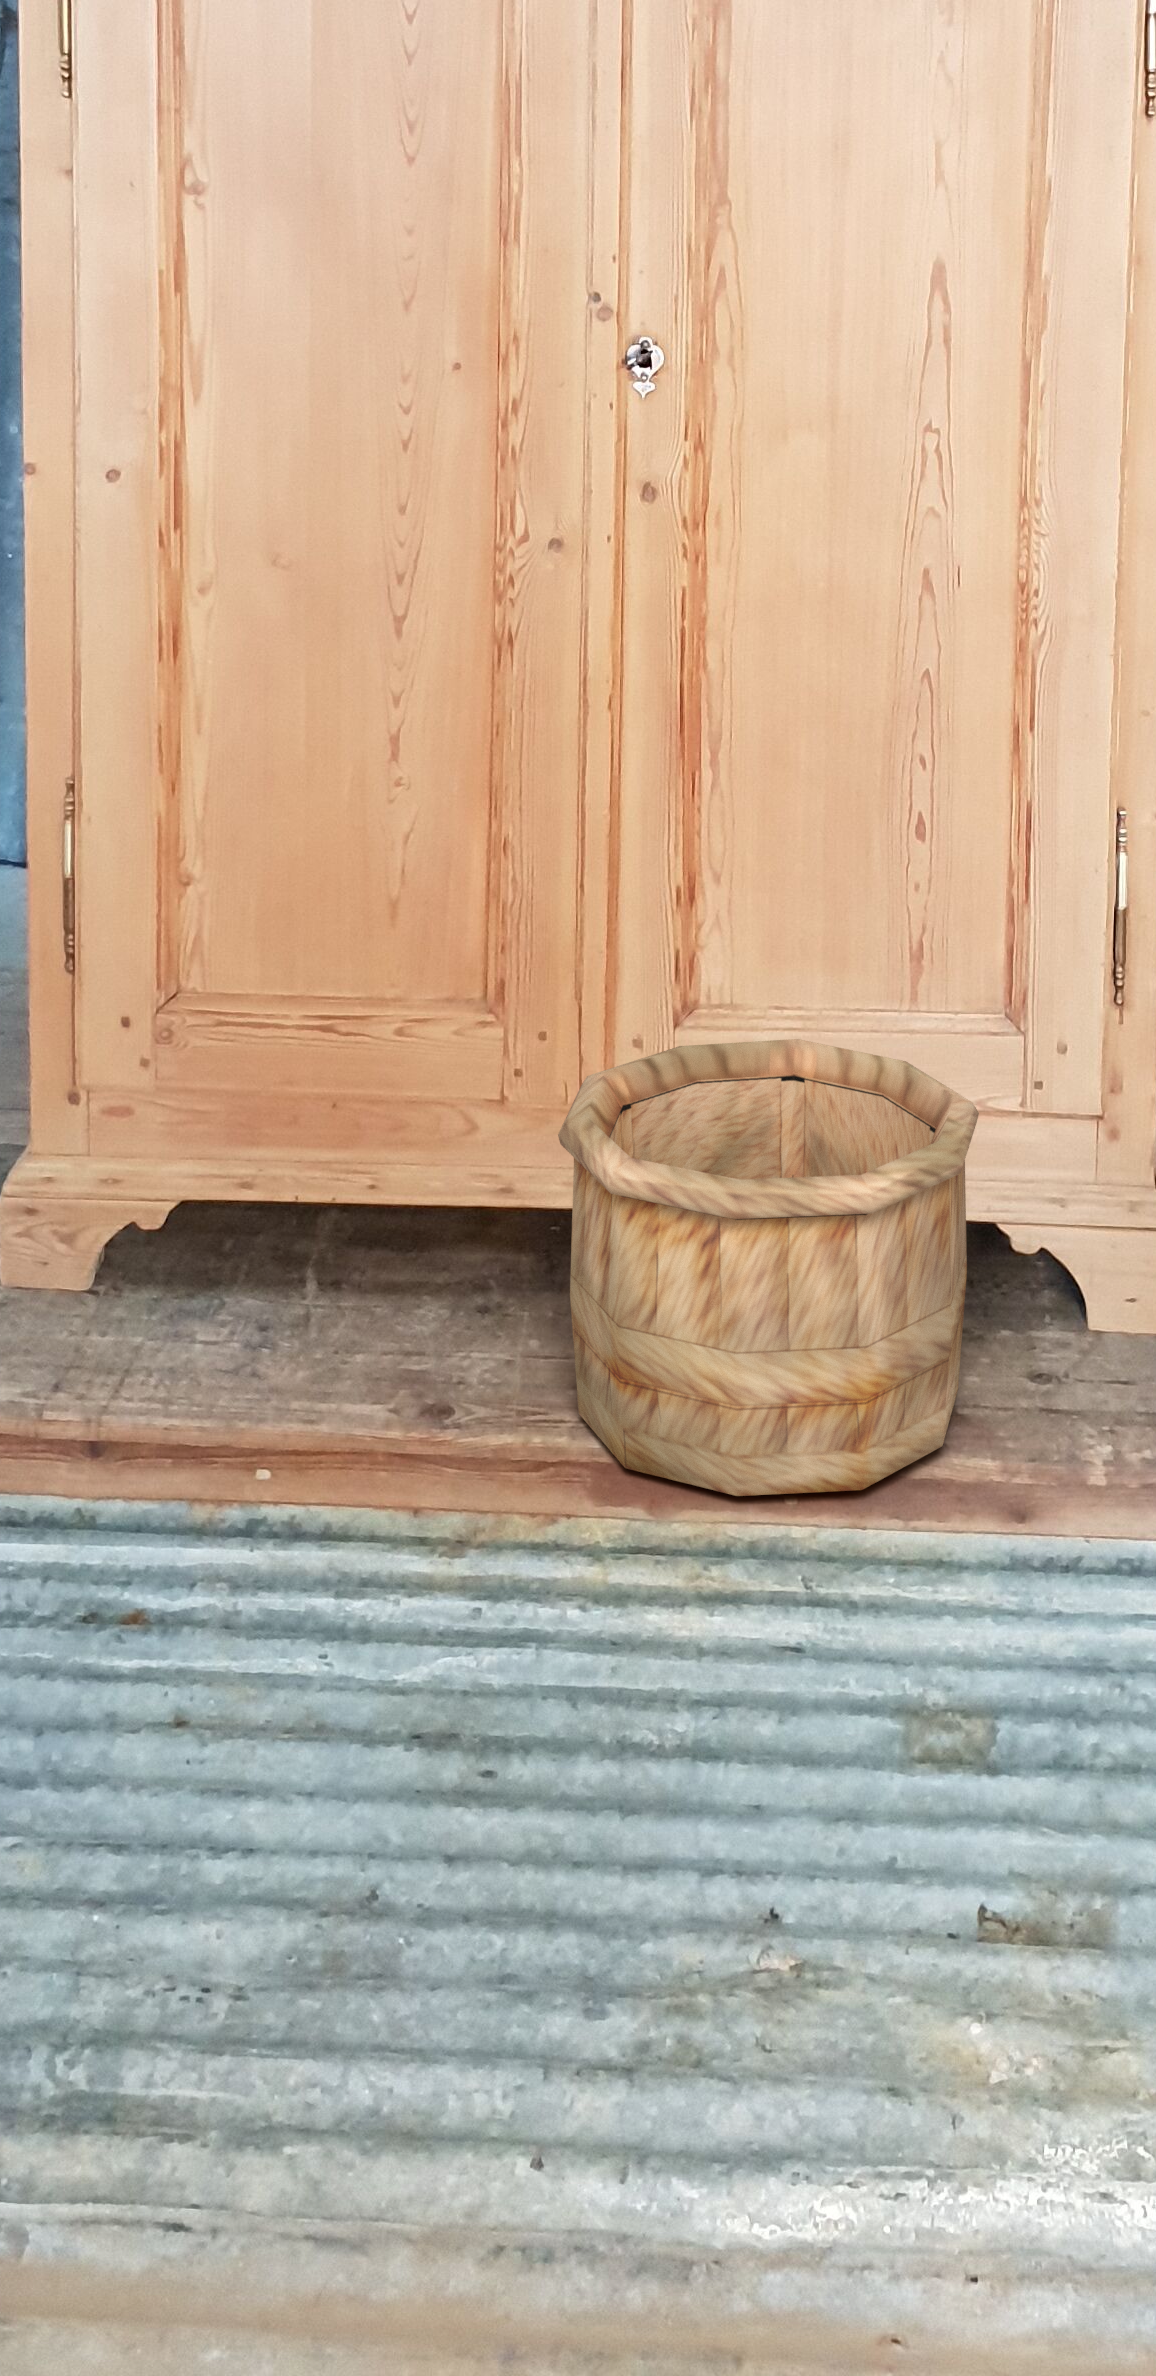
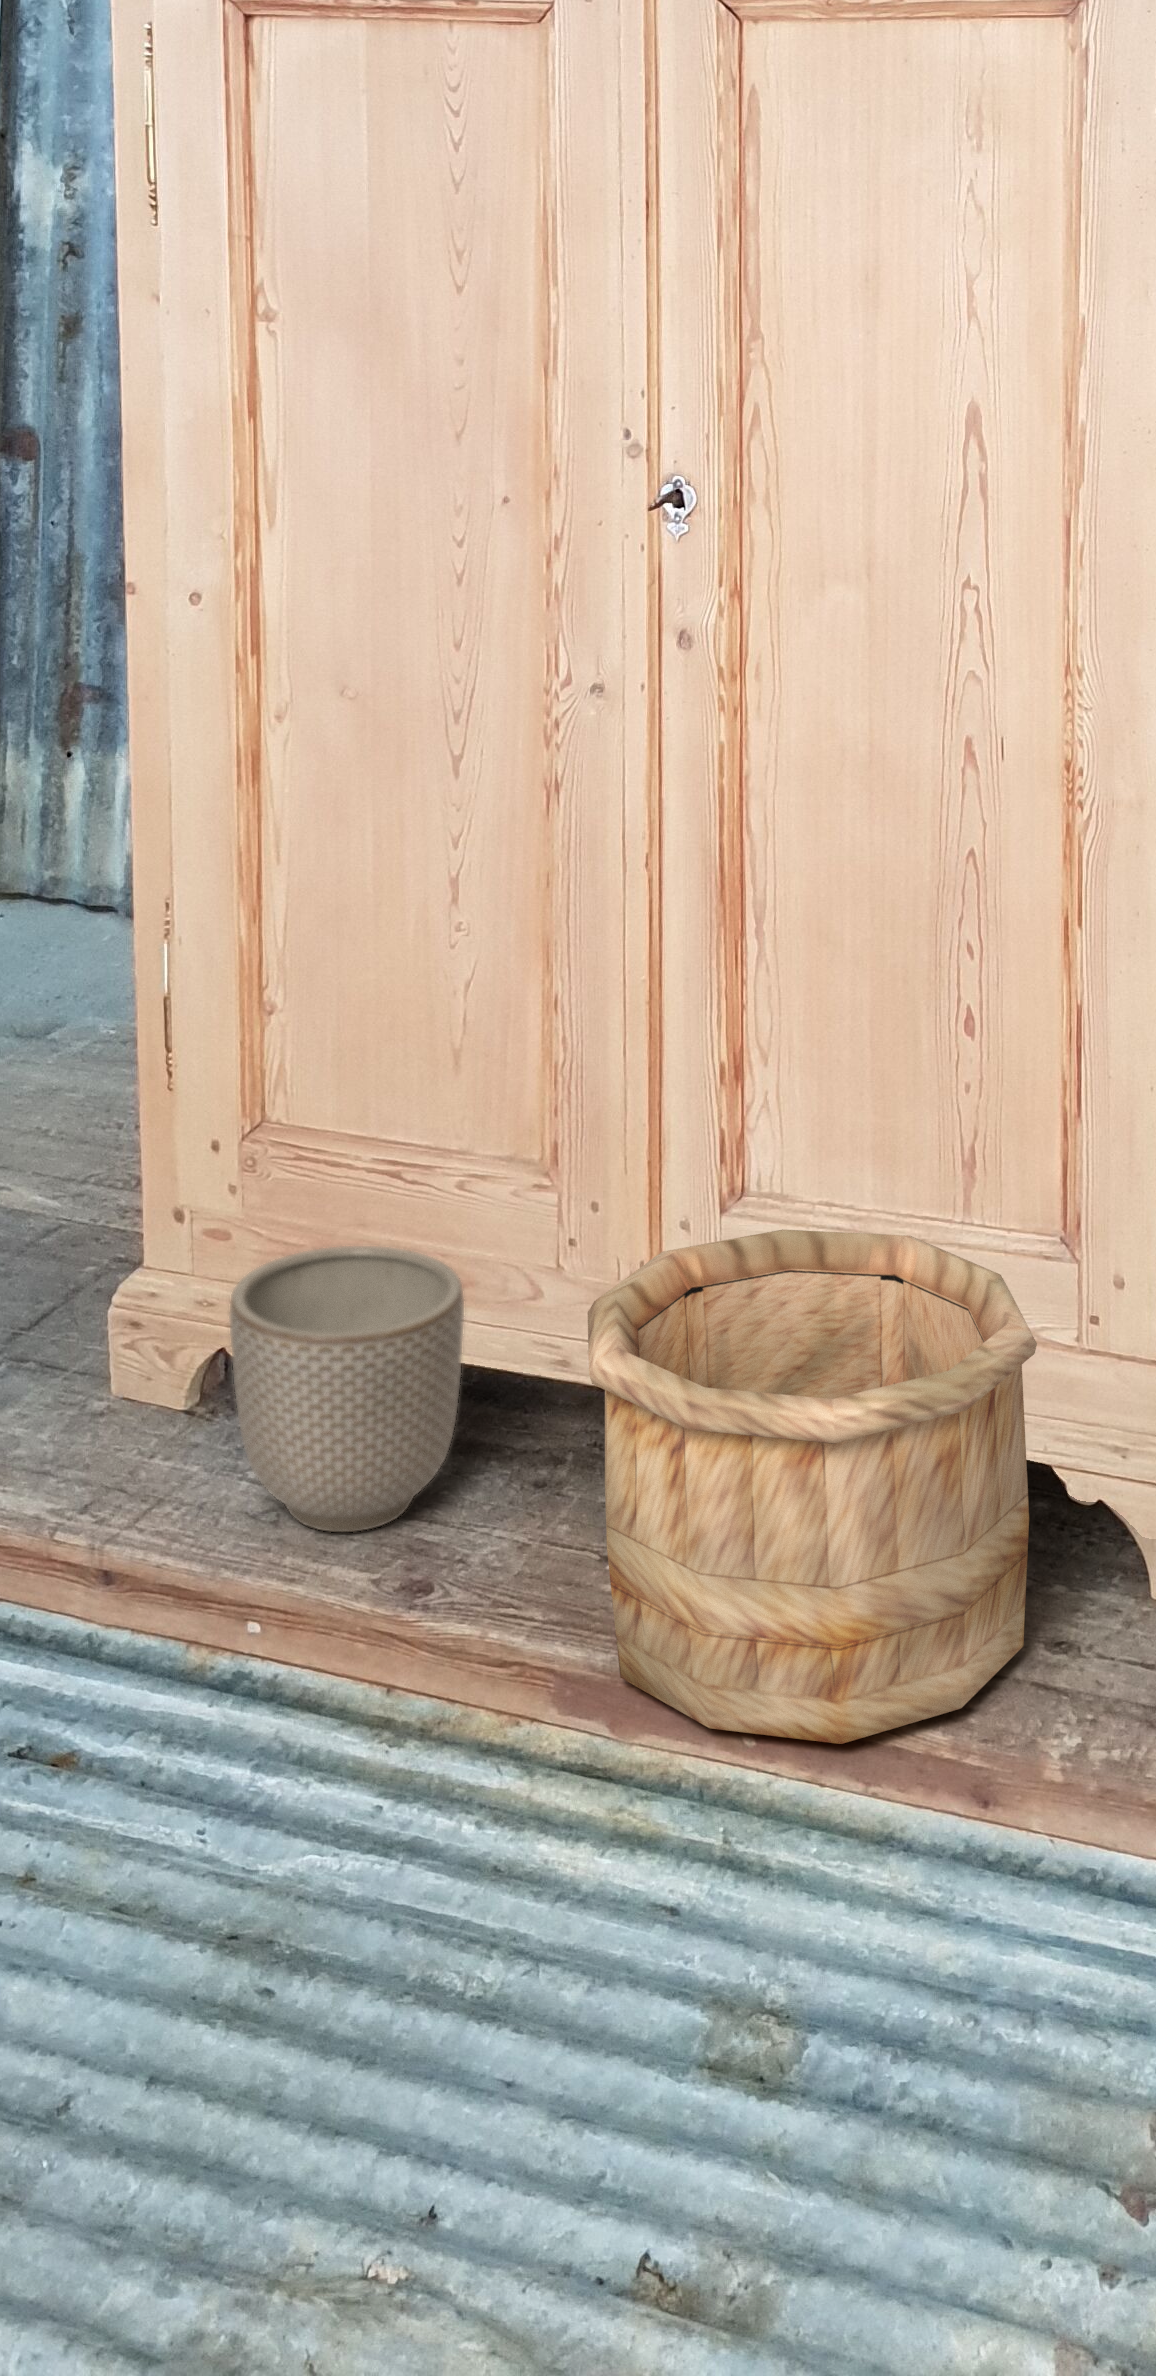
planter: none [138,1111,369,1388] -> present [230,1246,464,1532]

